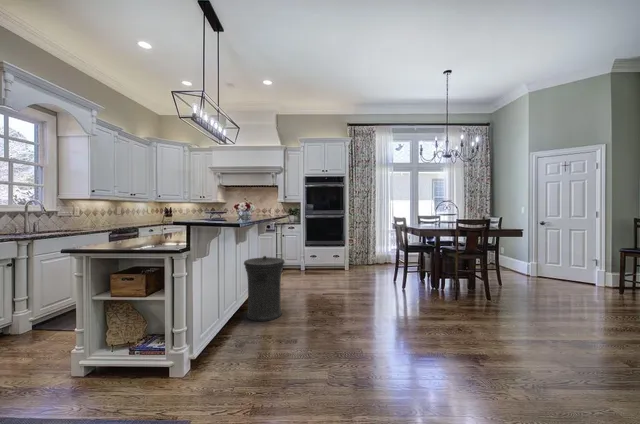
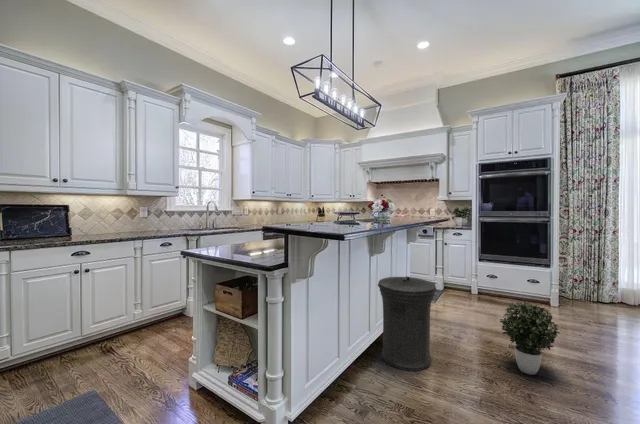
potted plant: none [321,263,350,306] -> present [500,302,560,375]

